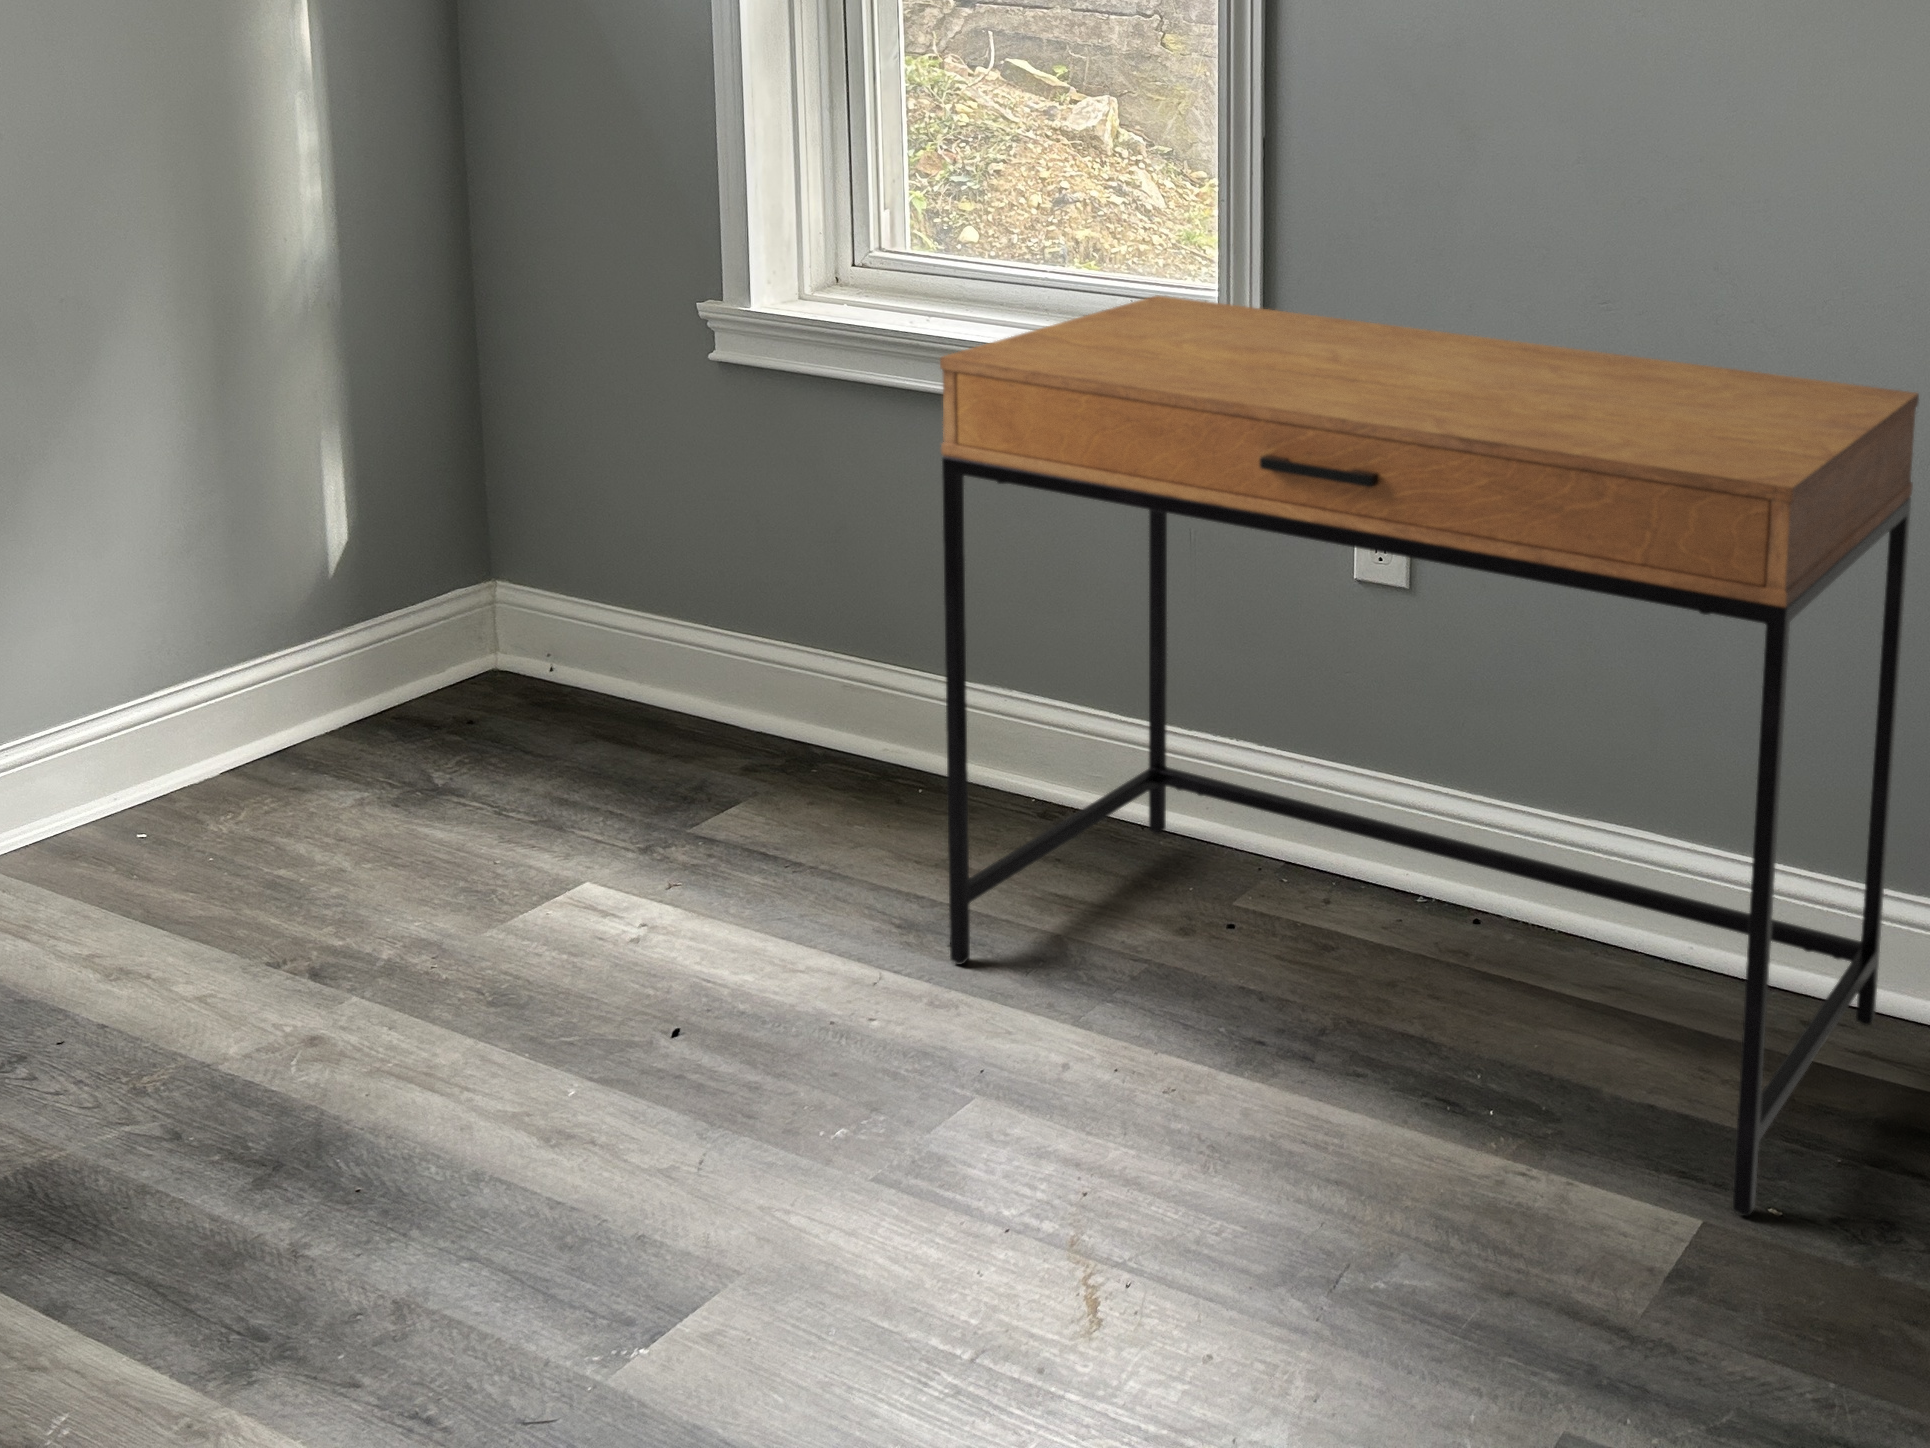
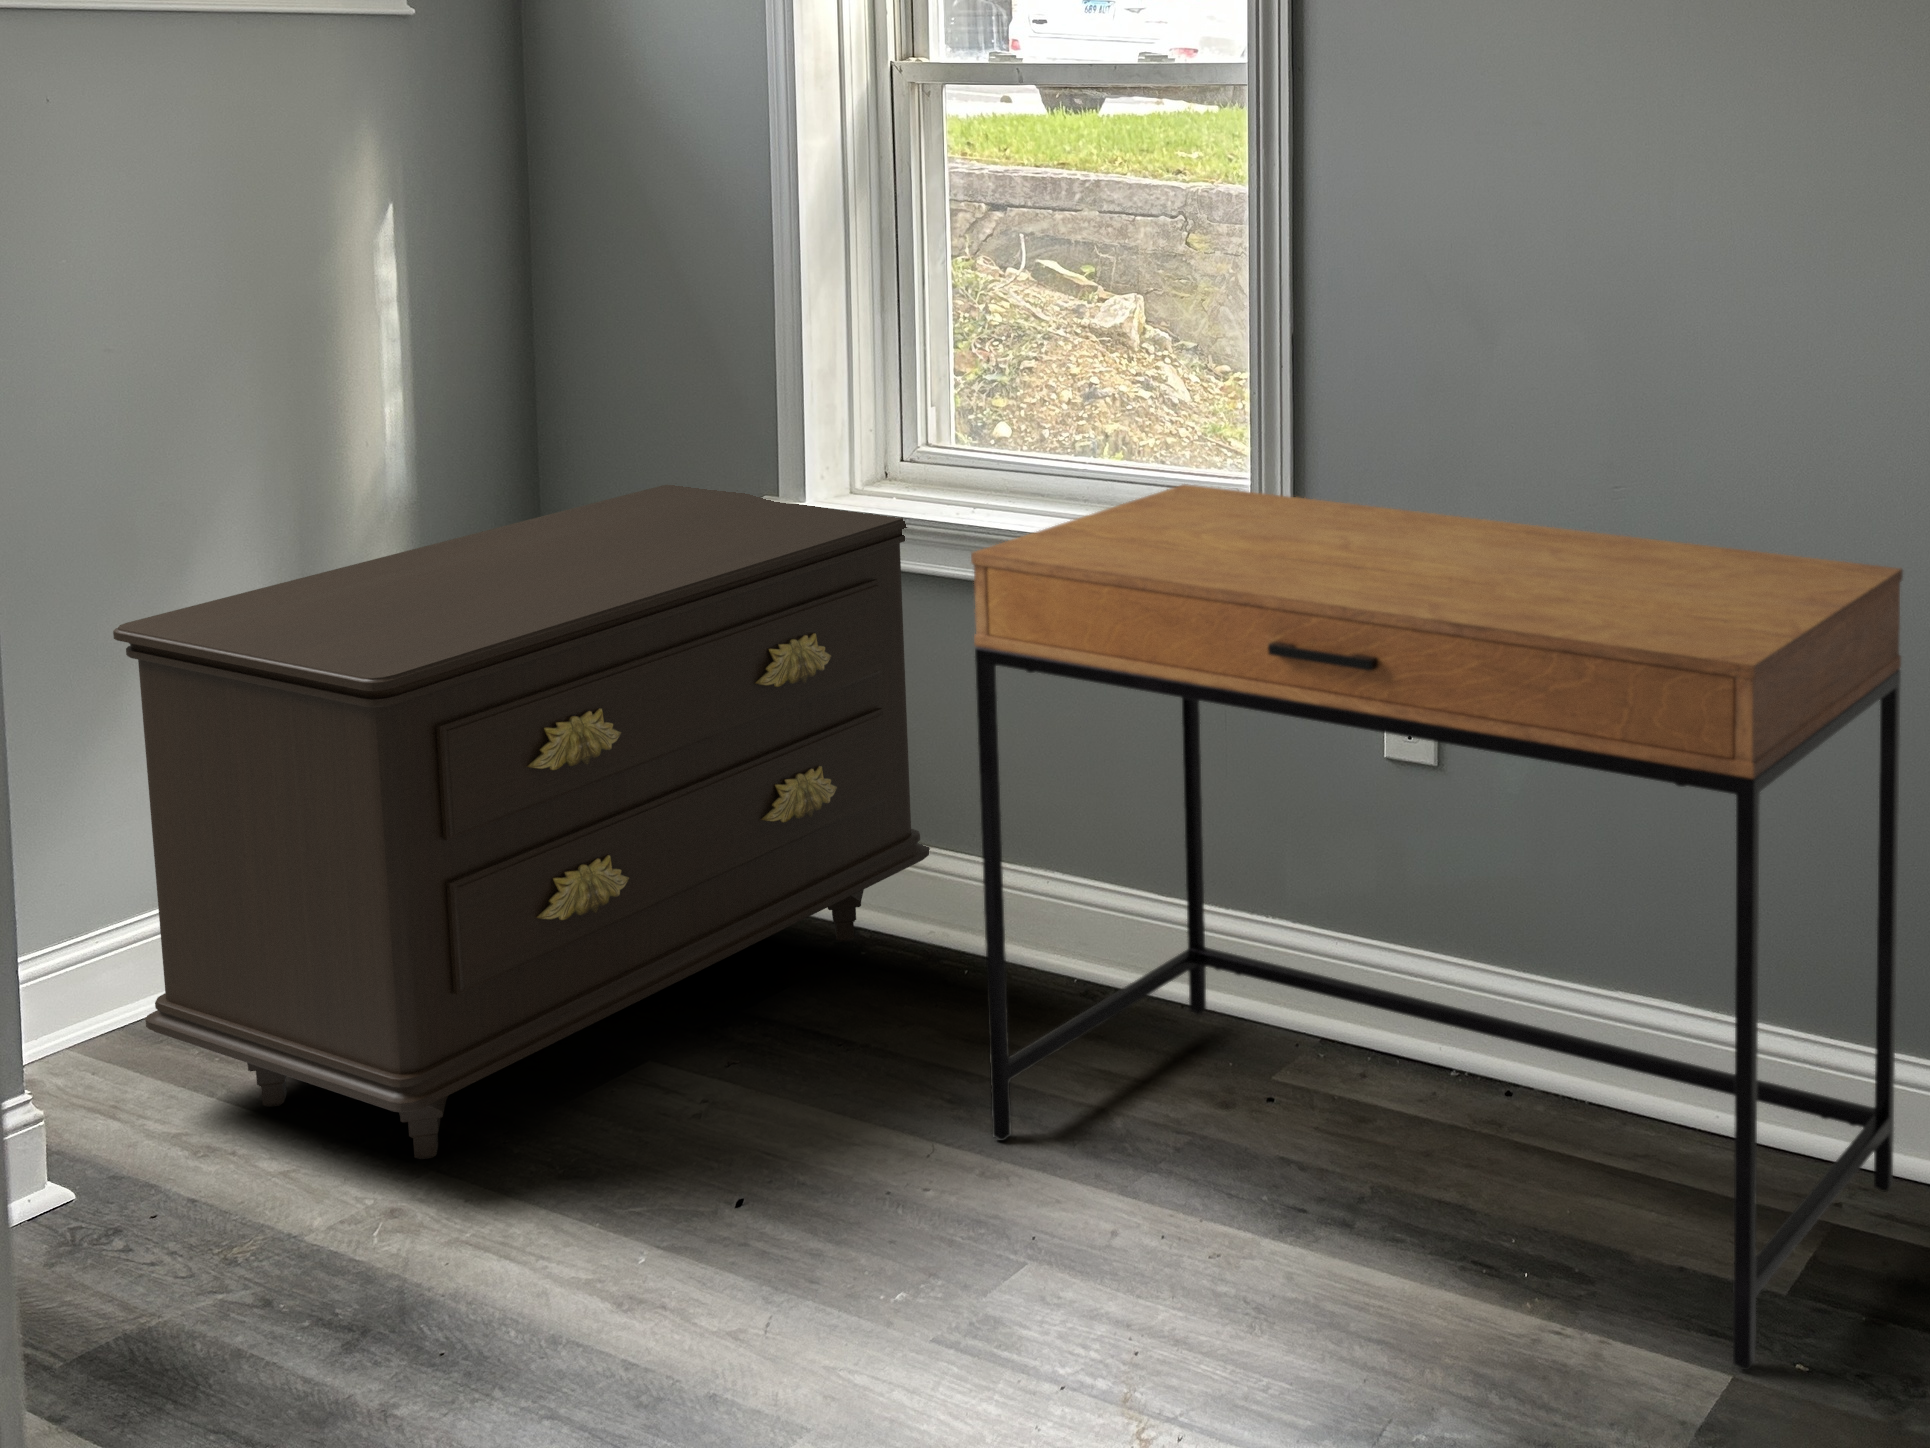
dresser: none [12,288,882,979] -> present [113,485,930,1159]

